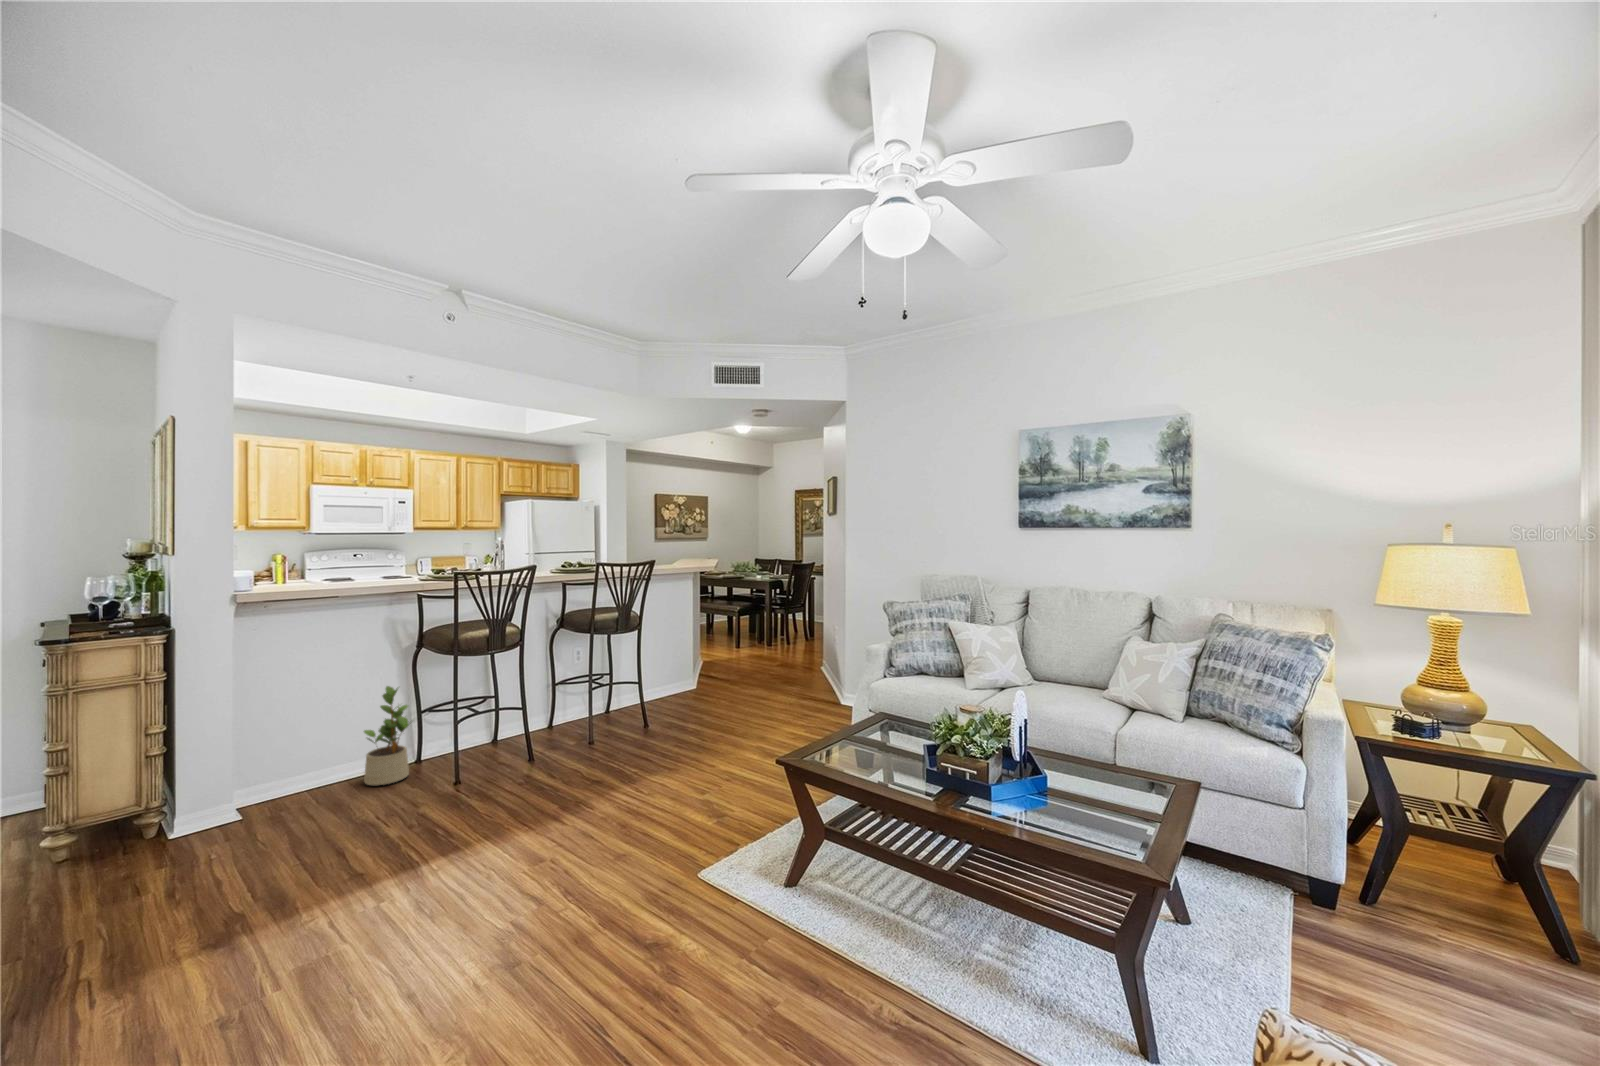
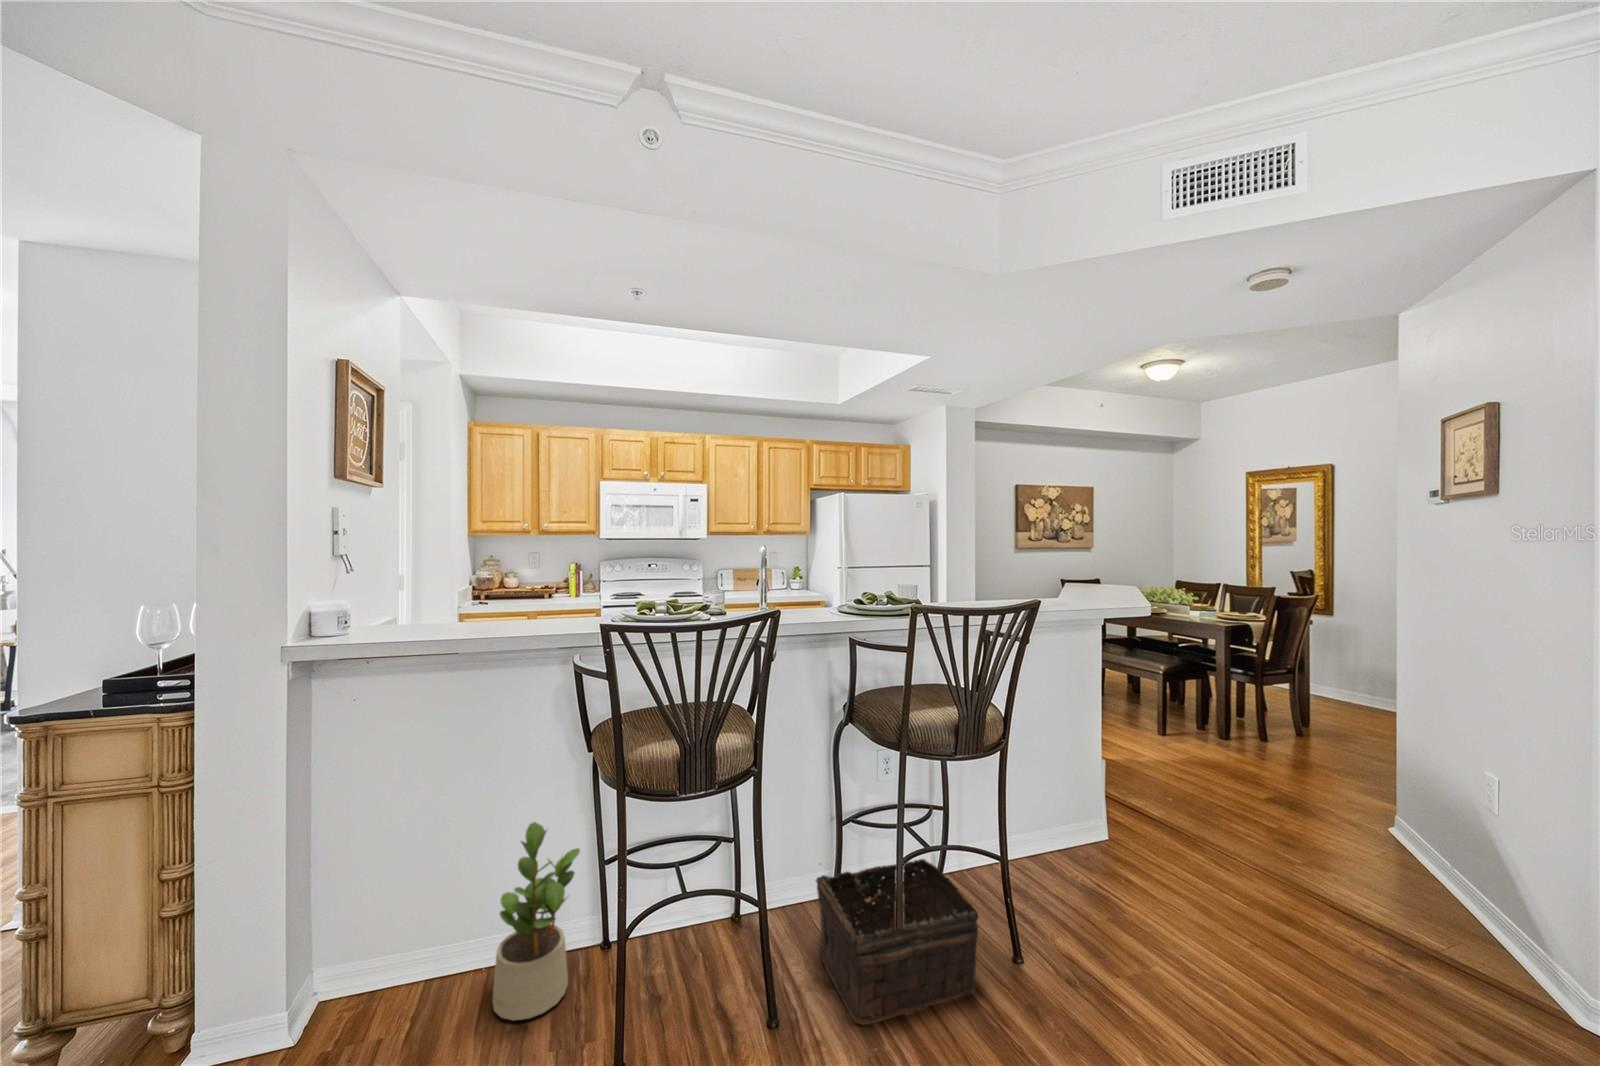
basket: none [545,690,628,751] -> present [816,859,979,1025]

